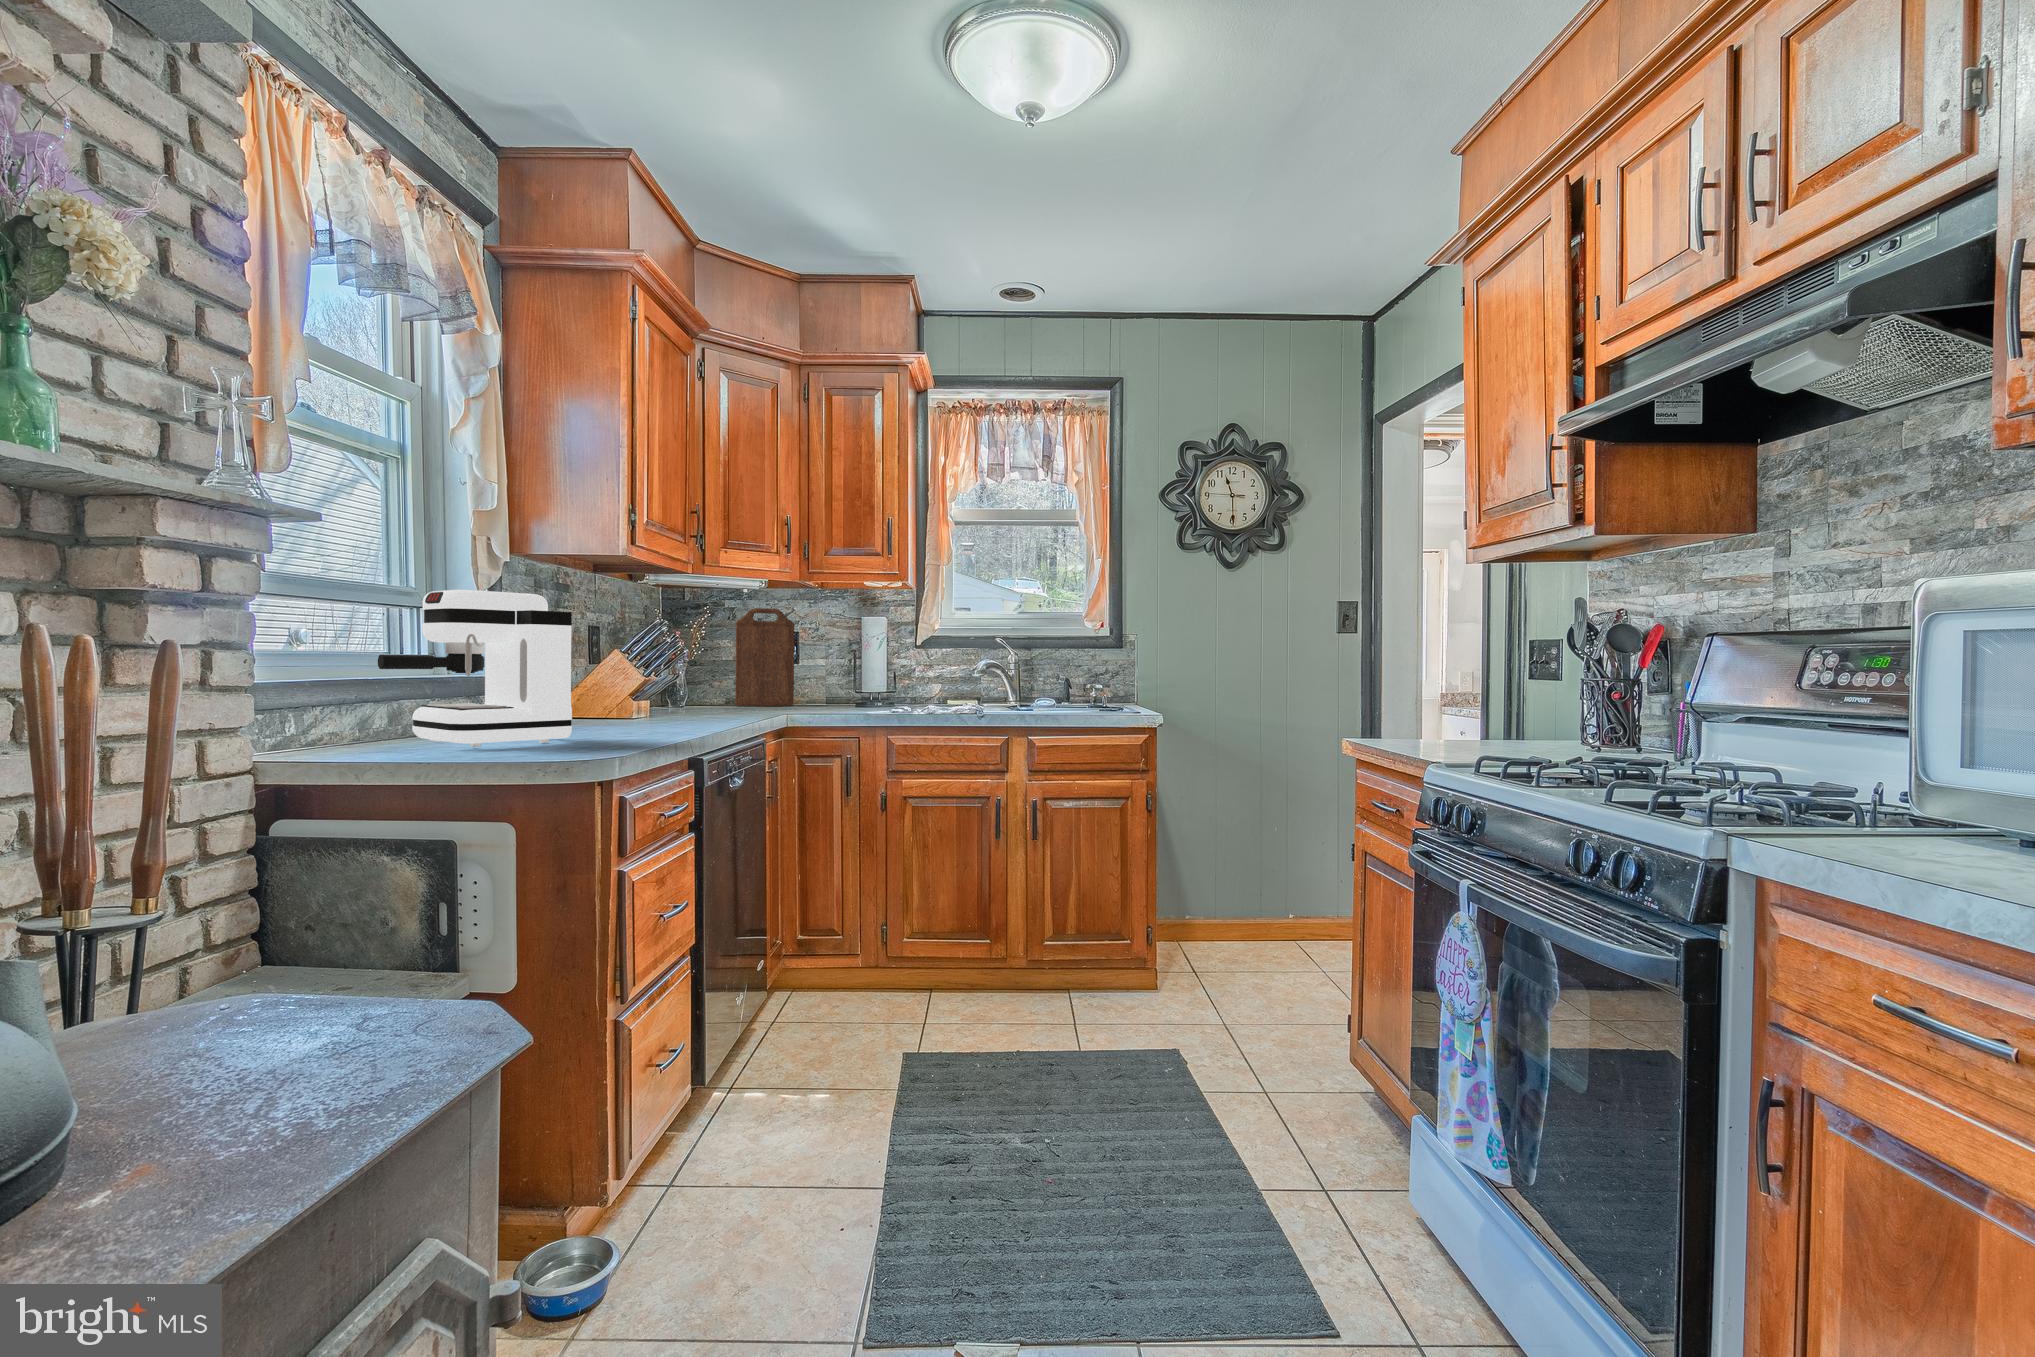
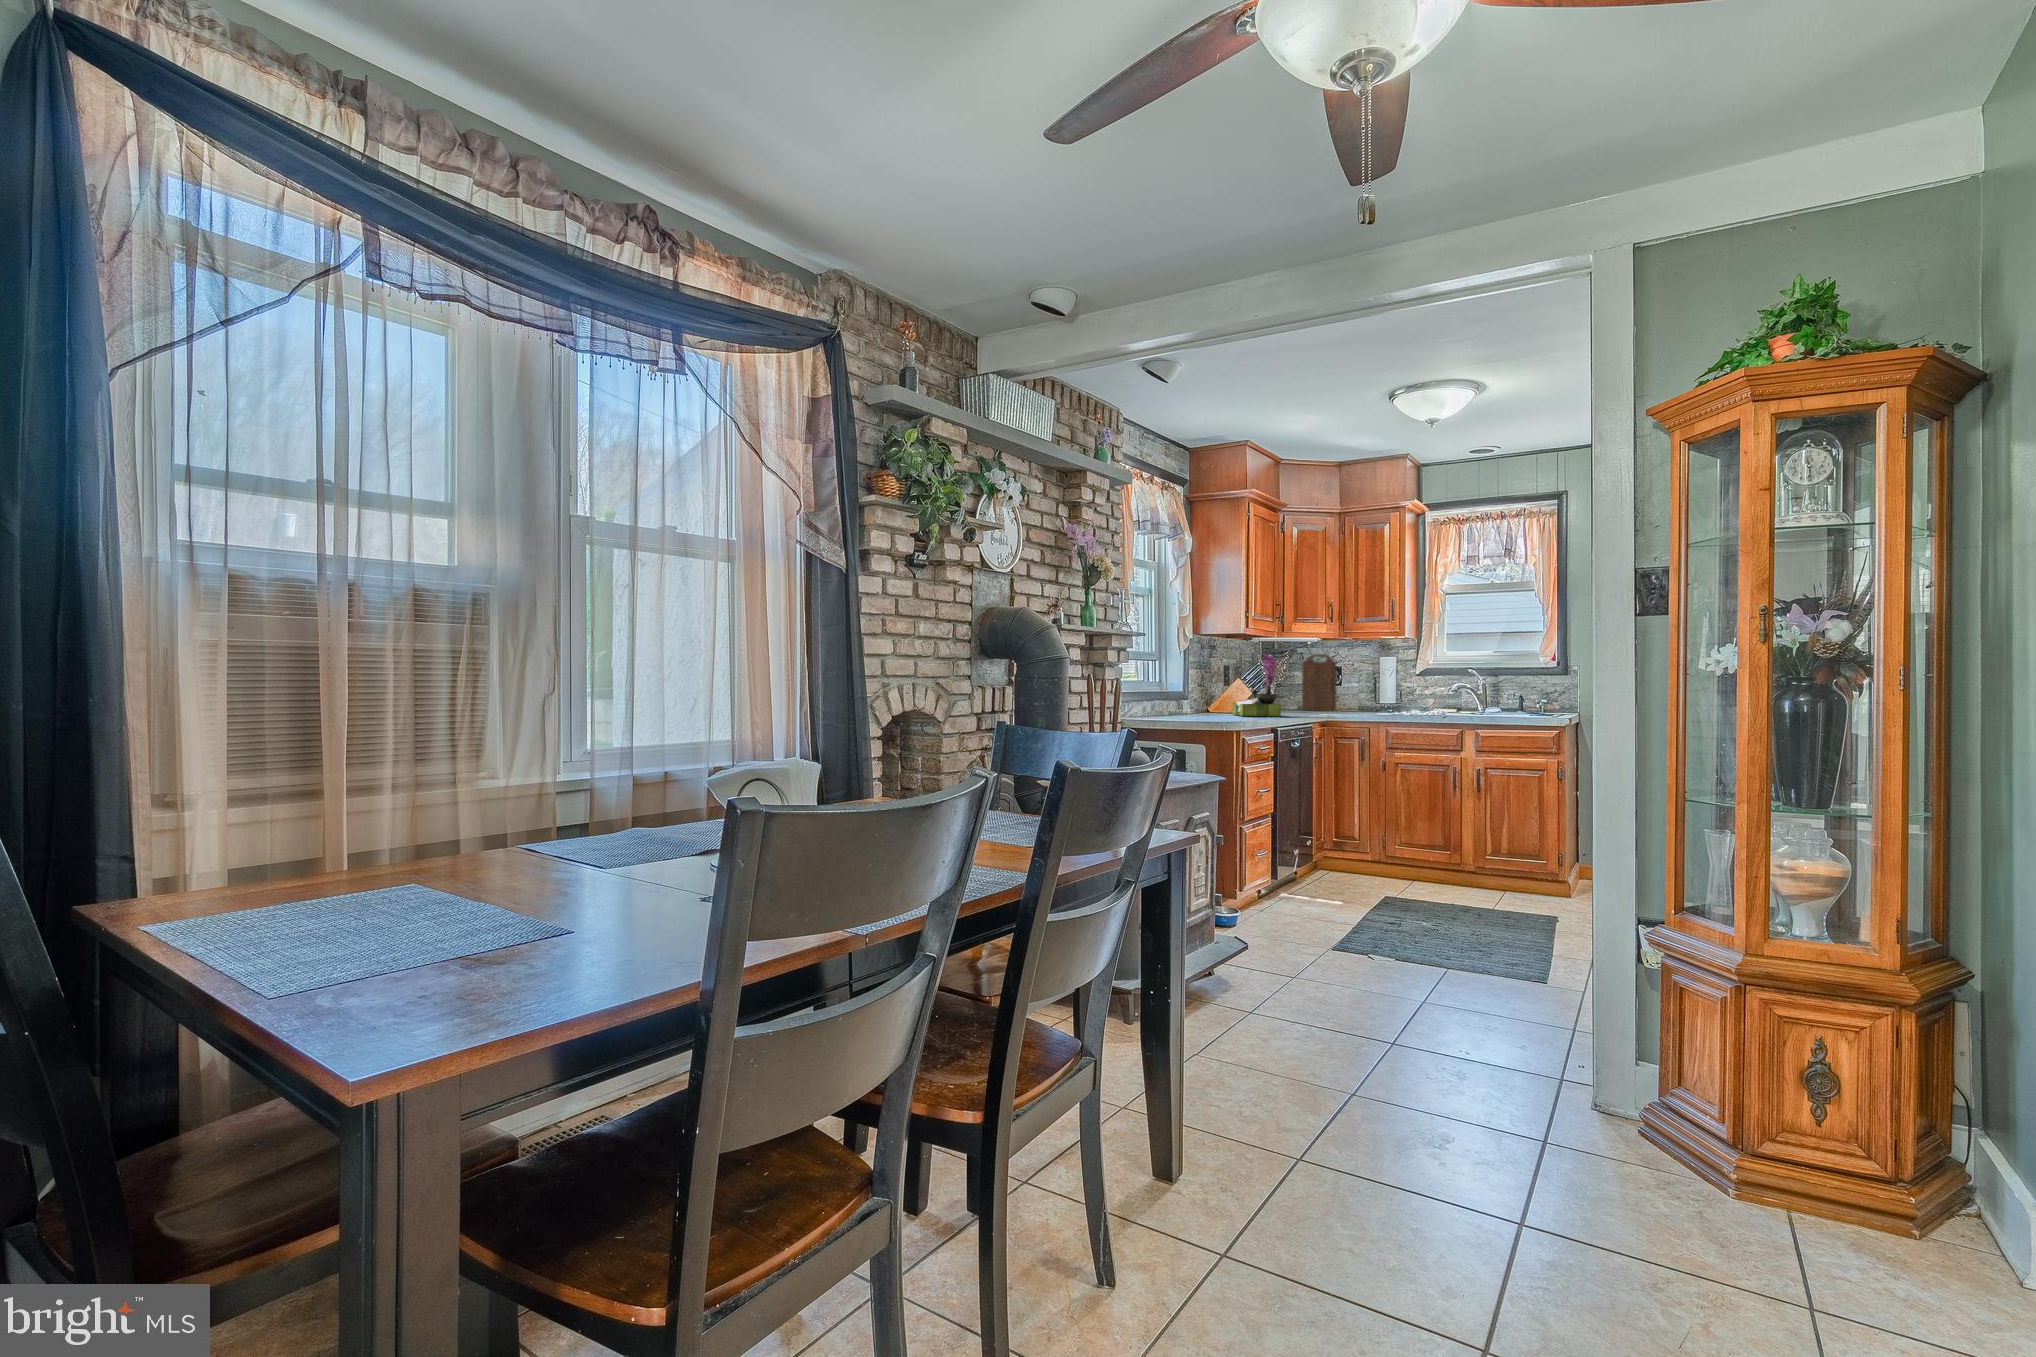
coffee maker: present [378,590,572,747] -> none [1152,656,1223,720]
flower arrangement: none [601,598,704,728] -> present [1233,654,1281,716]

